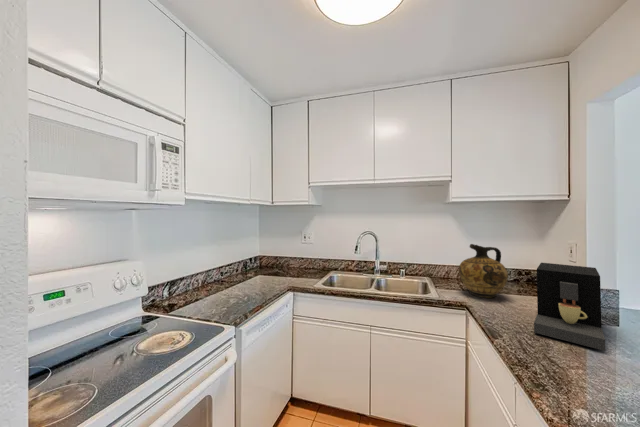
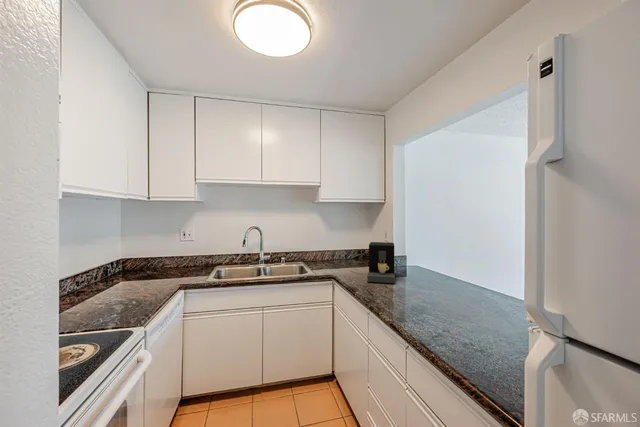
ceramic jug: present [459,244,508,298] -> none [325,233,354,269]

